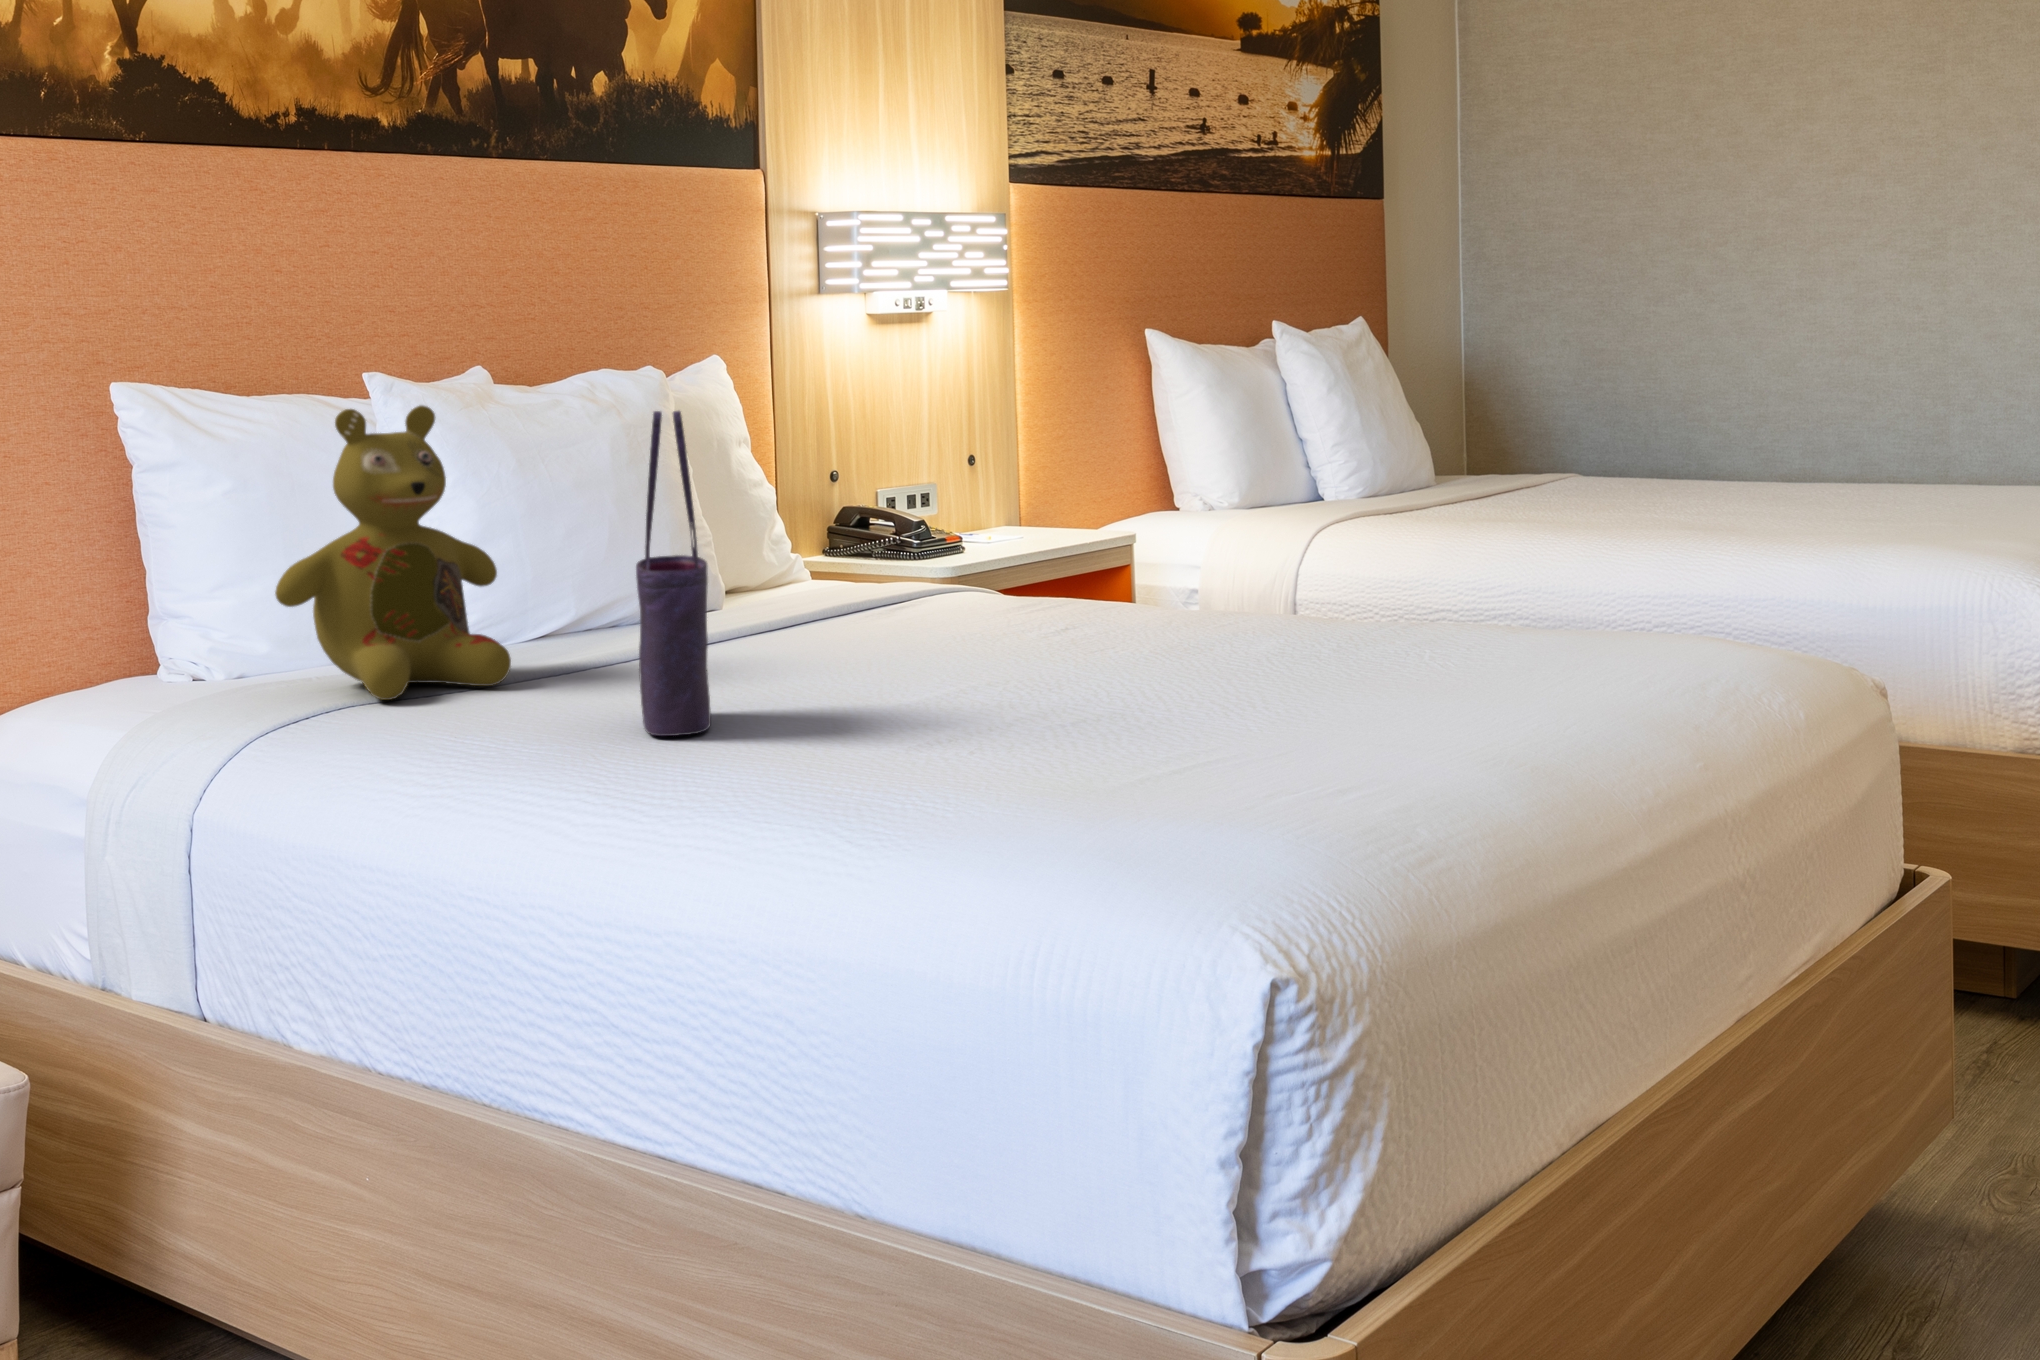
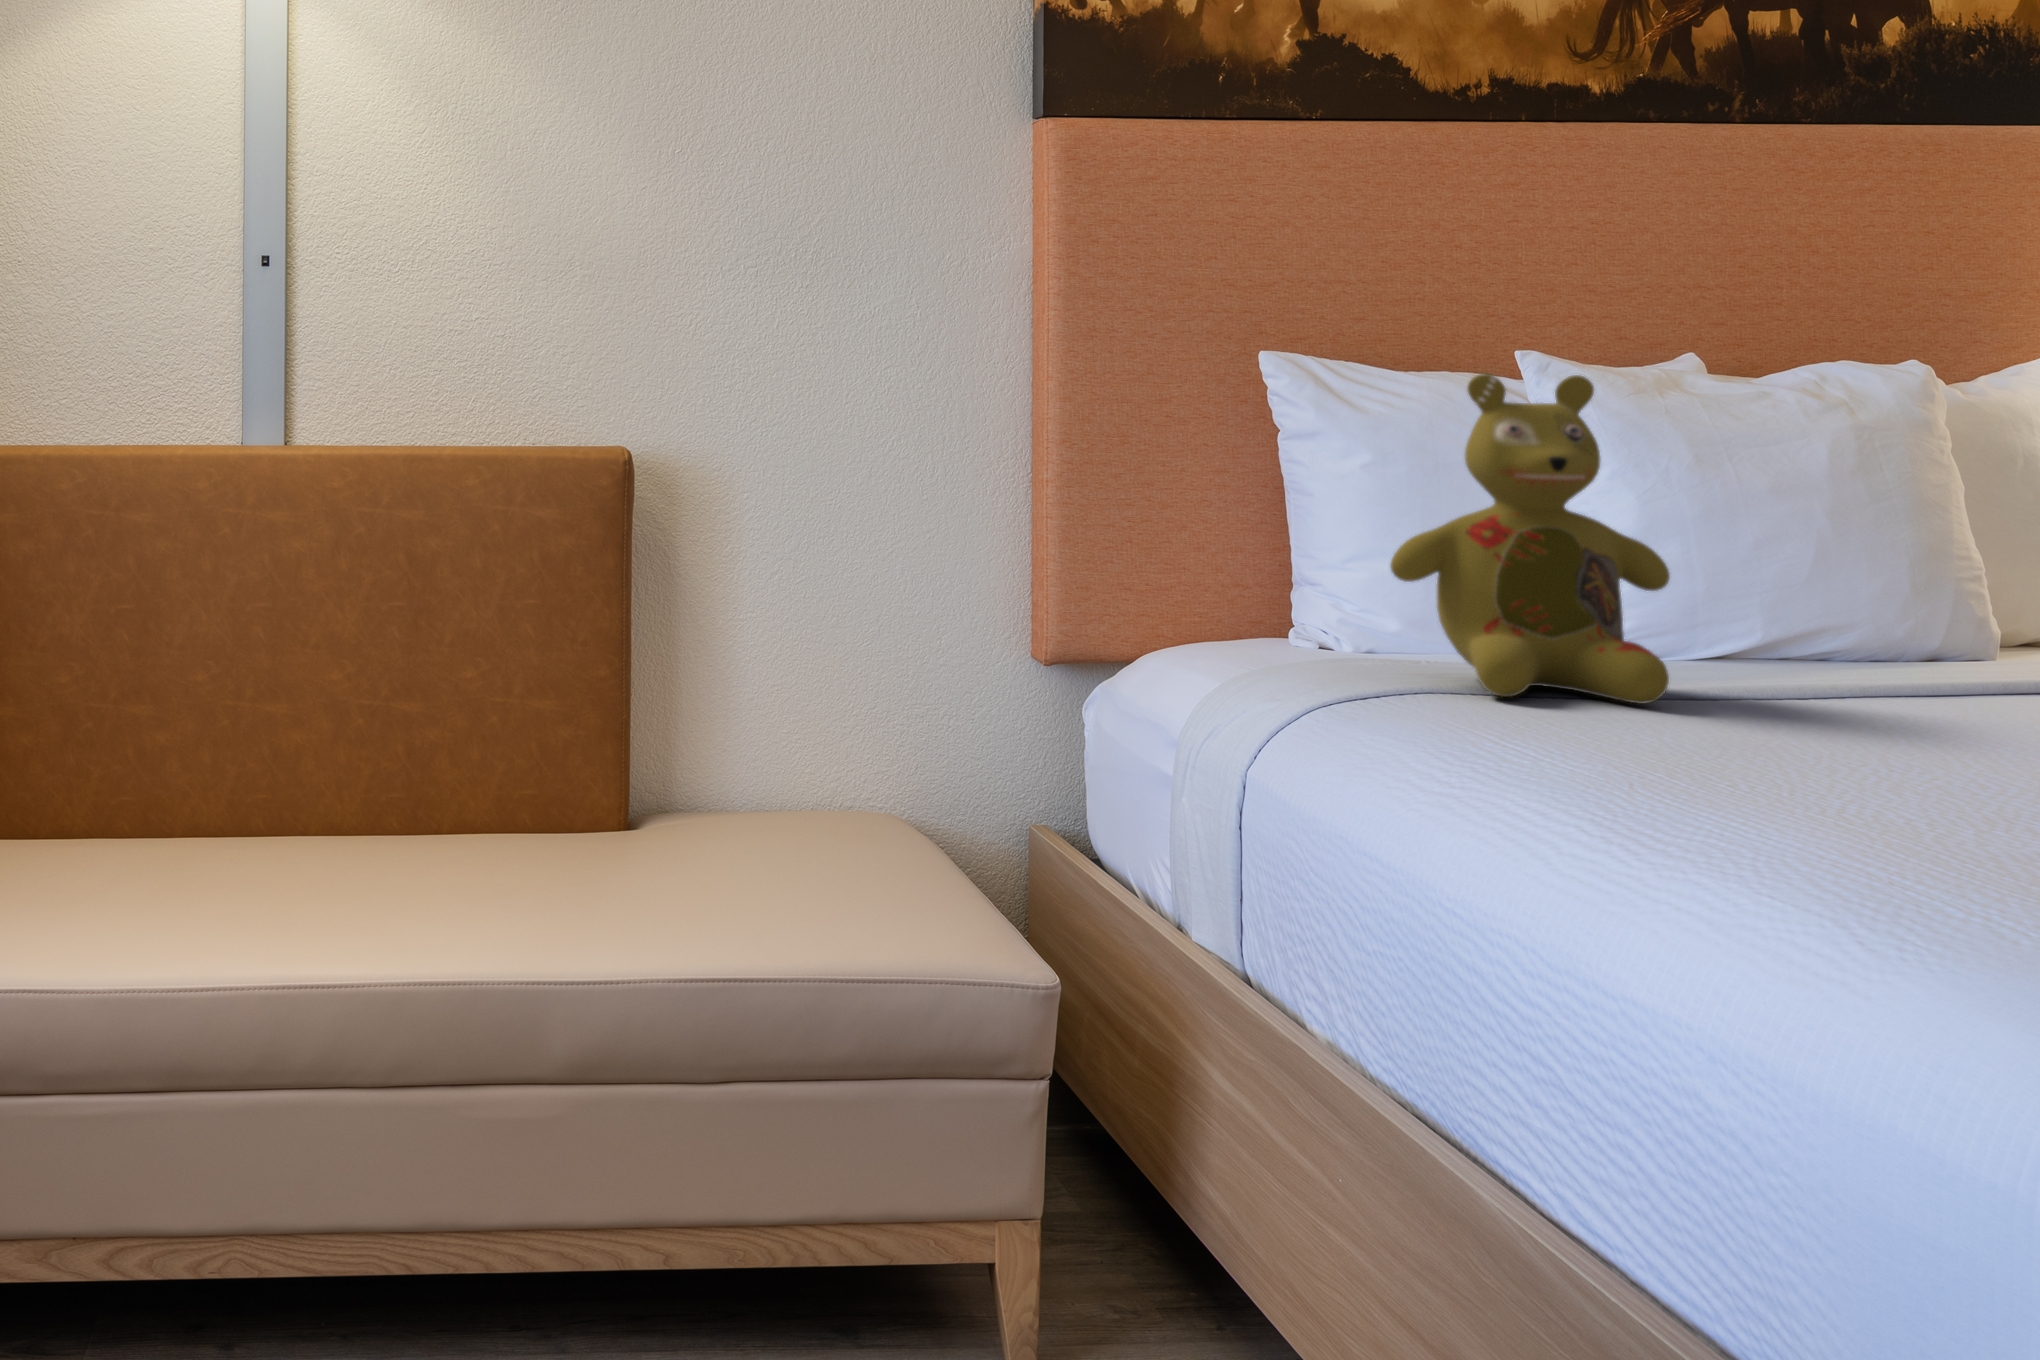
tote bag: present [636,411,711,736] -> none [1812,365,1929,799]

